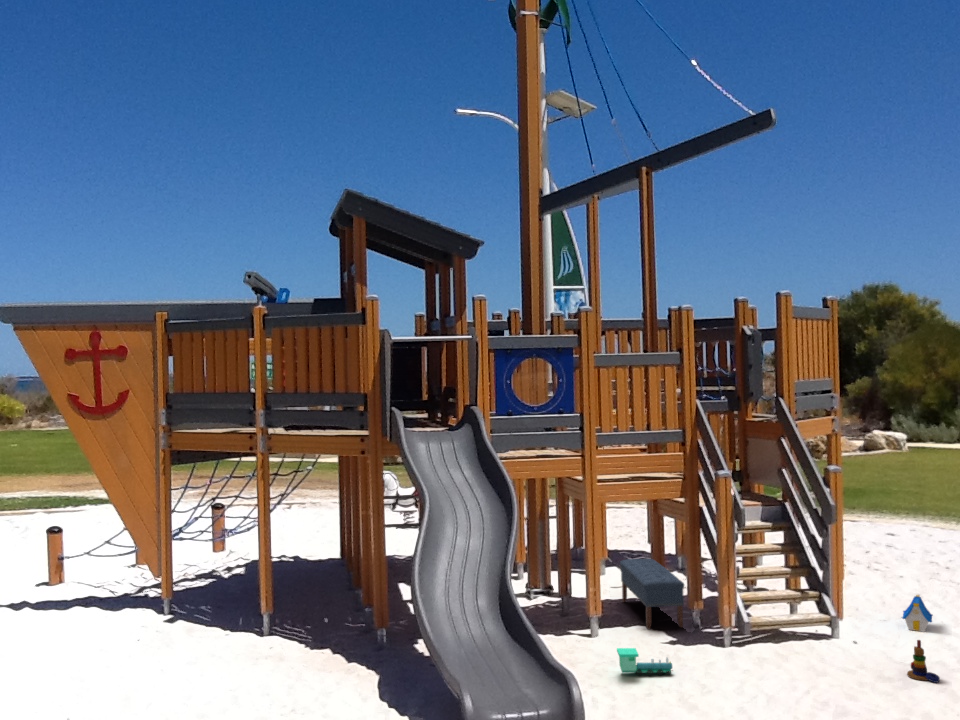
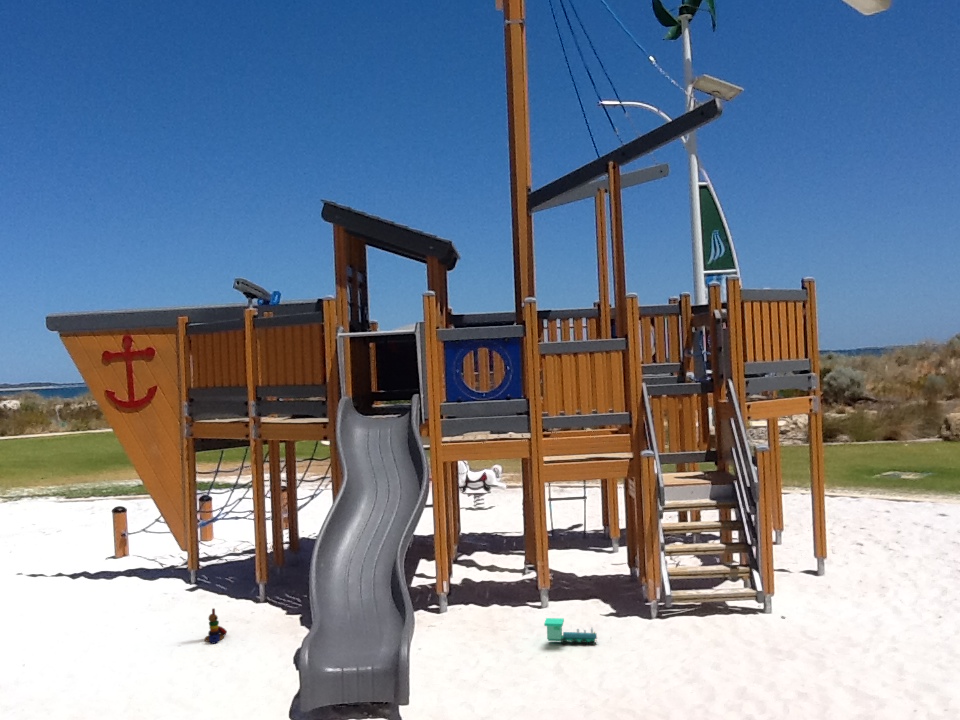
bench: present [620,559,684,629] -> none [595,538,639,604]
toy house: present [902,595,933,632] -> none [855,576,891,613]
stacking toy: present [907,640,940,683] -> present [205,609,227,644]

